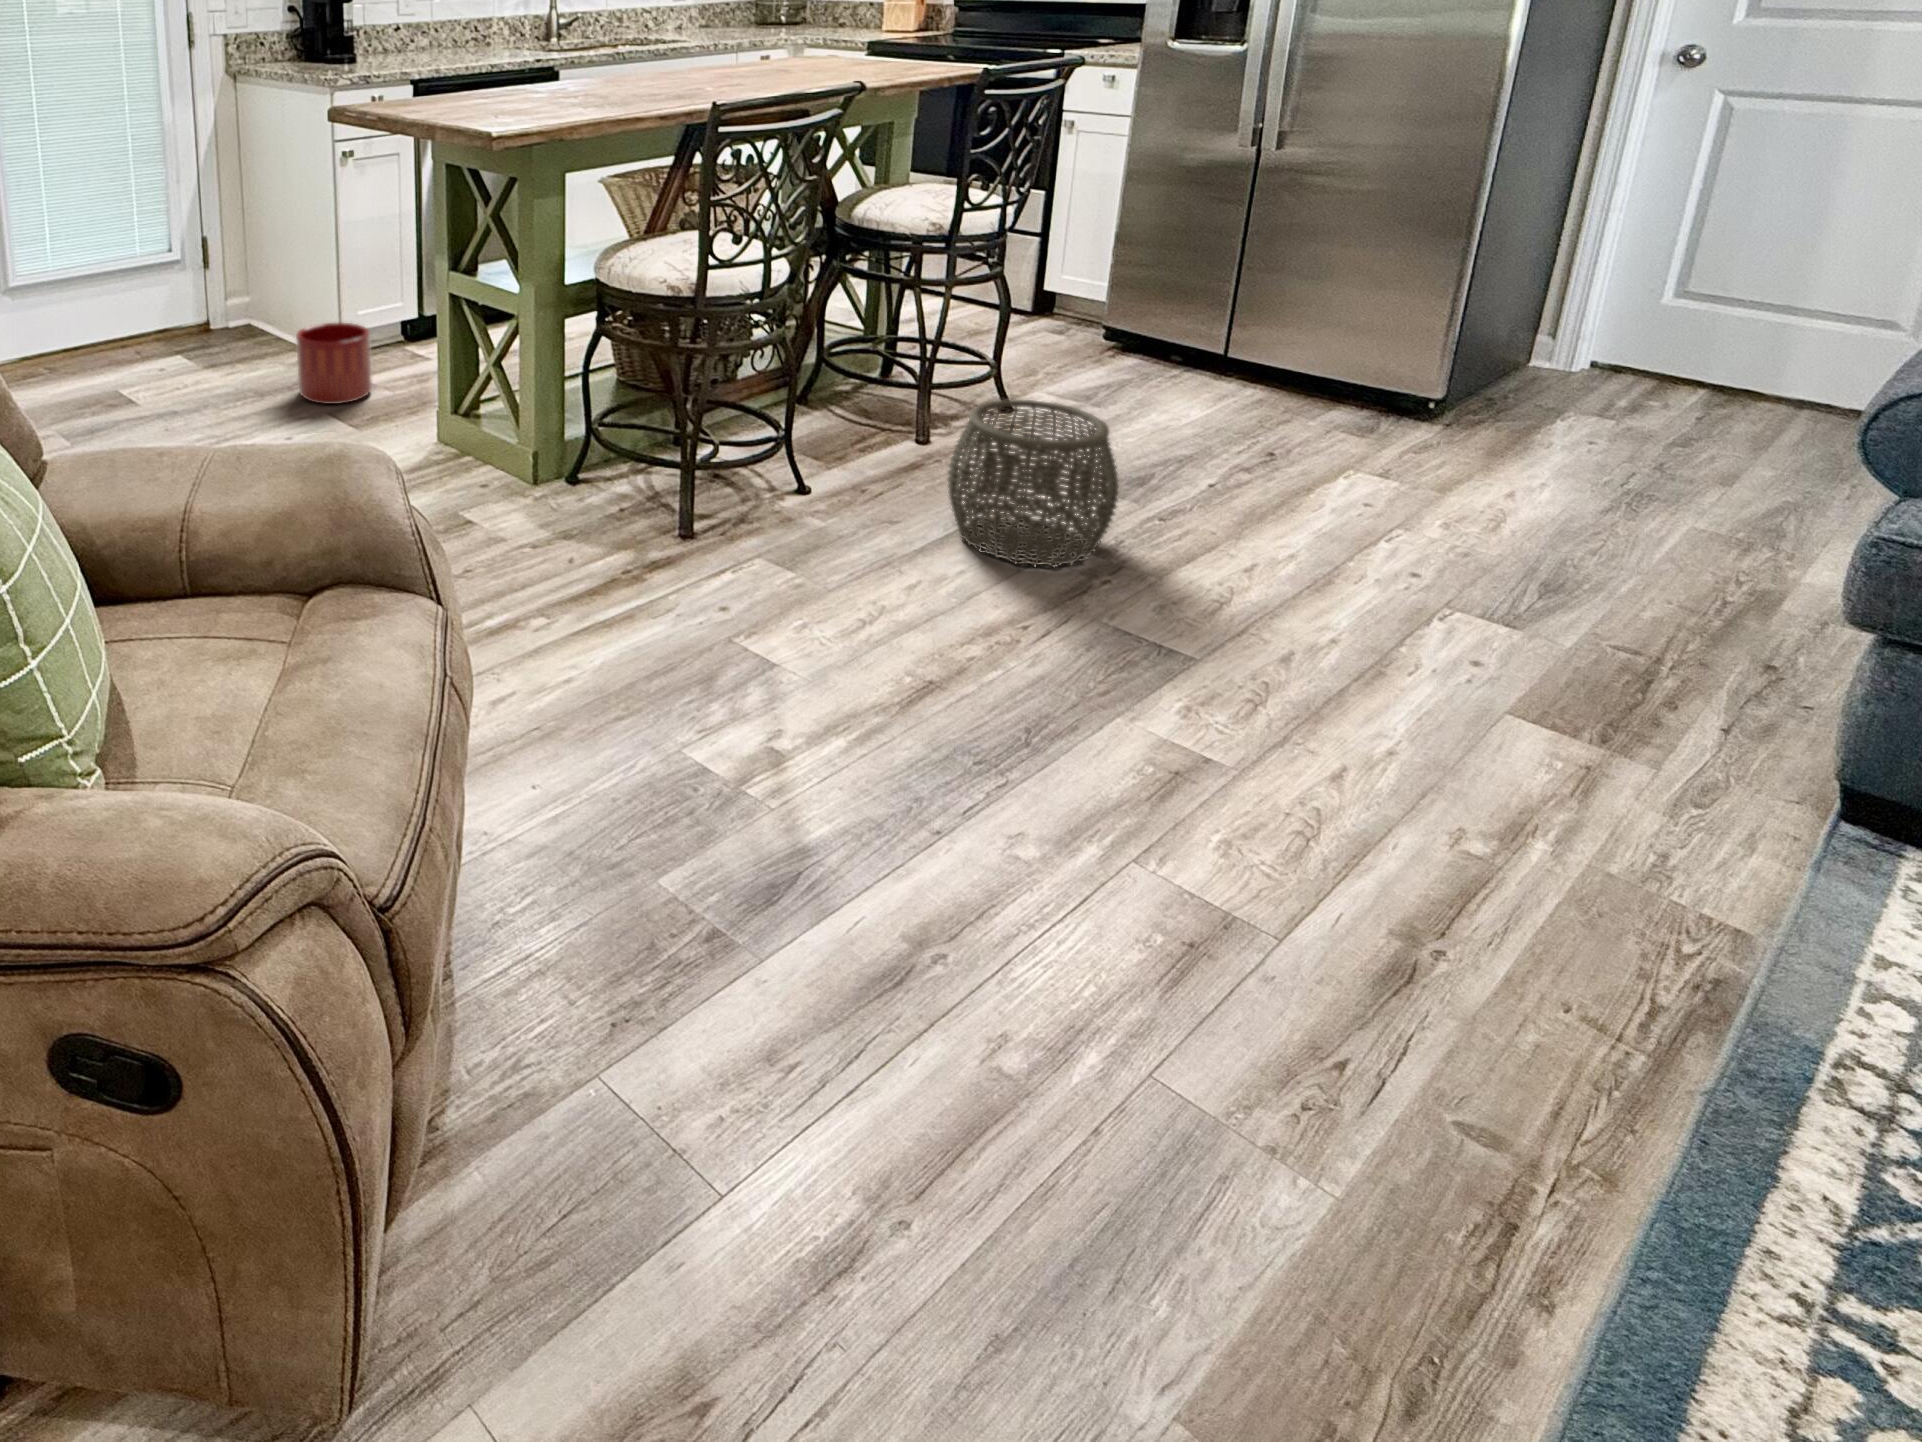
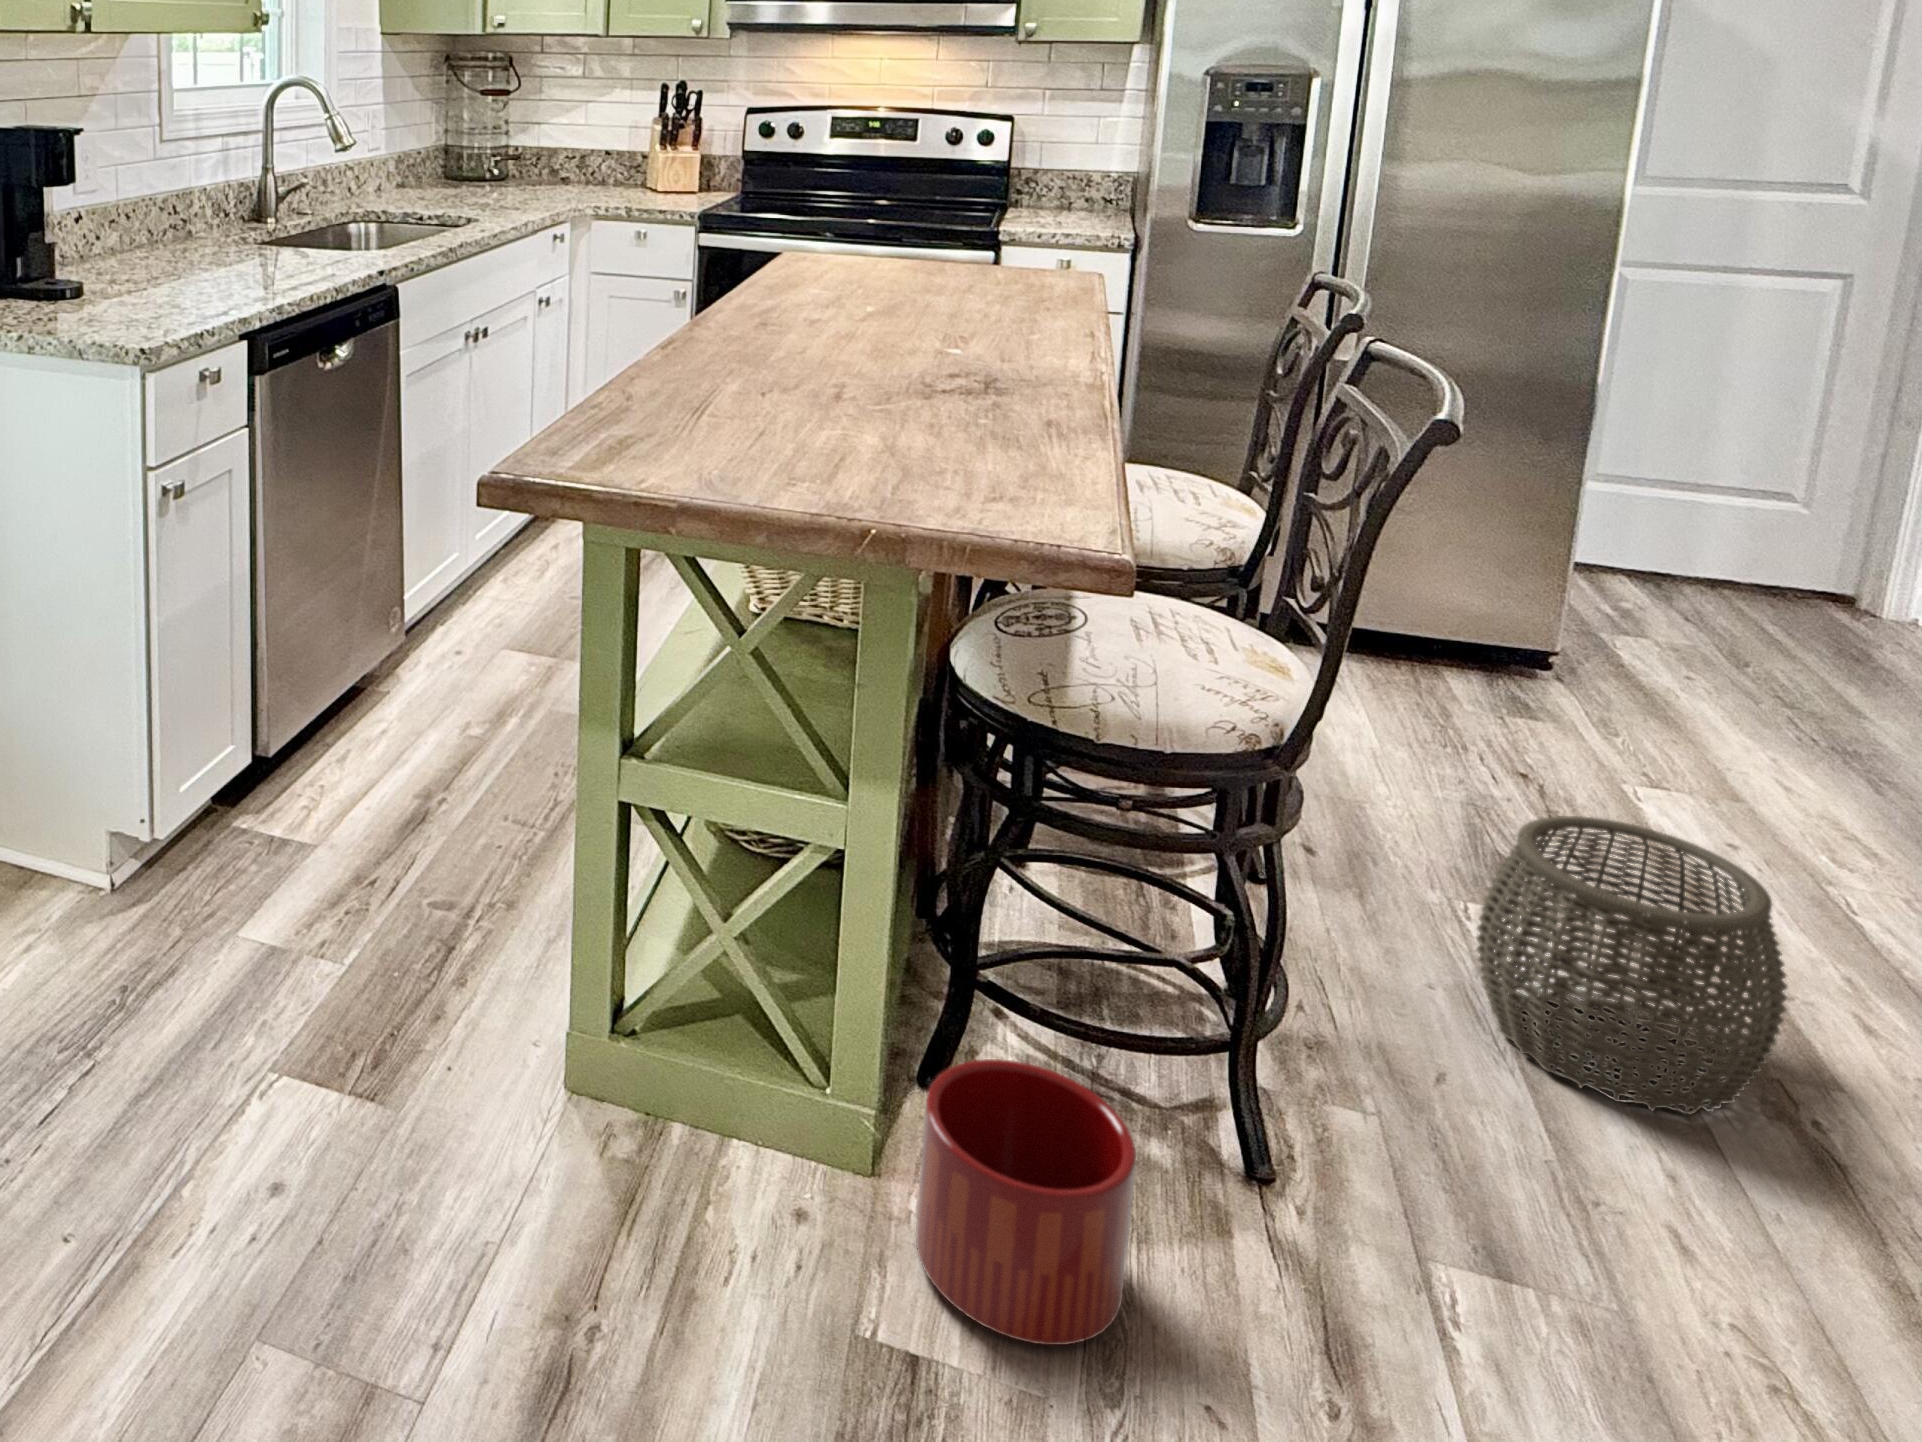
planter: present [296,323,372,404] -> present [916,1059,1136,1345]

